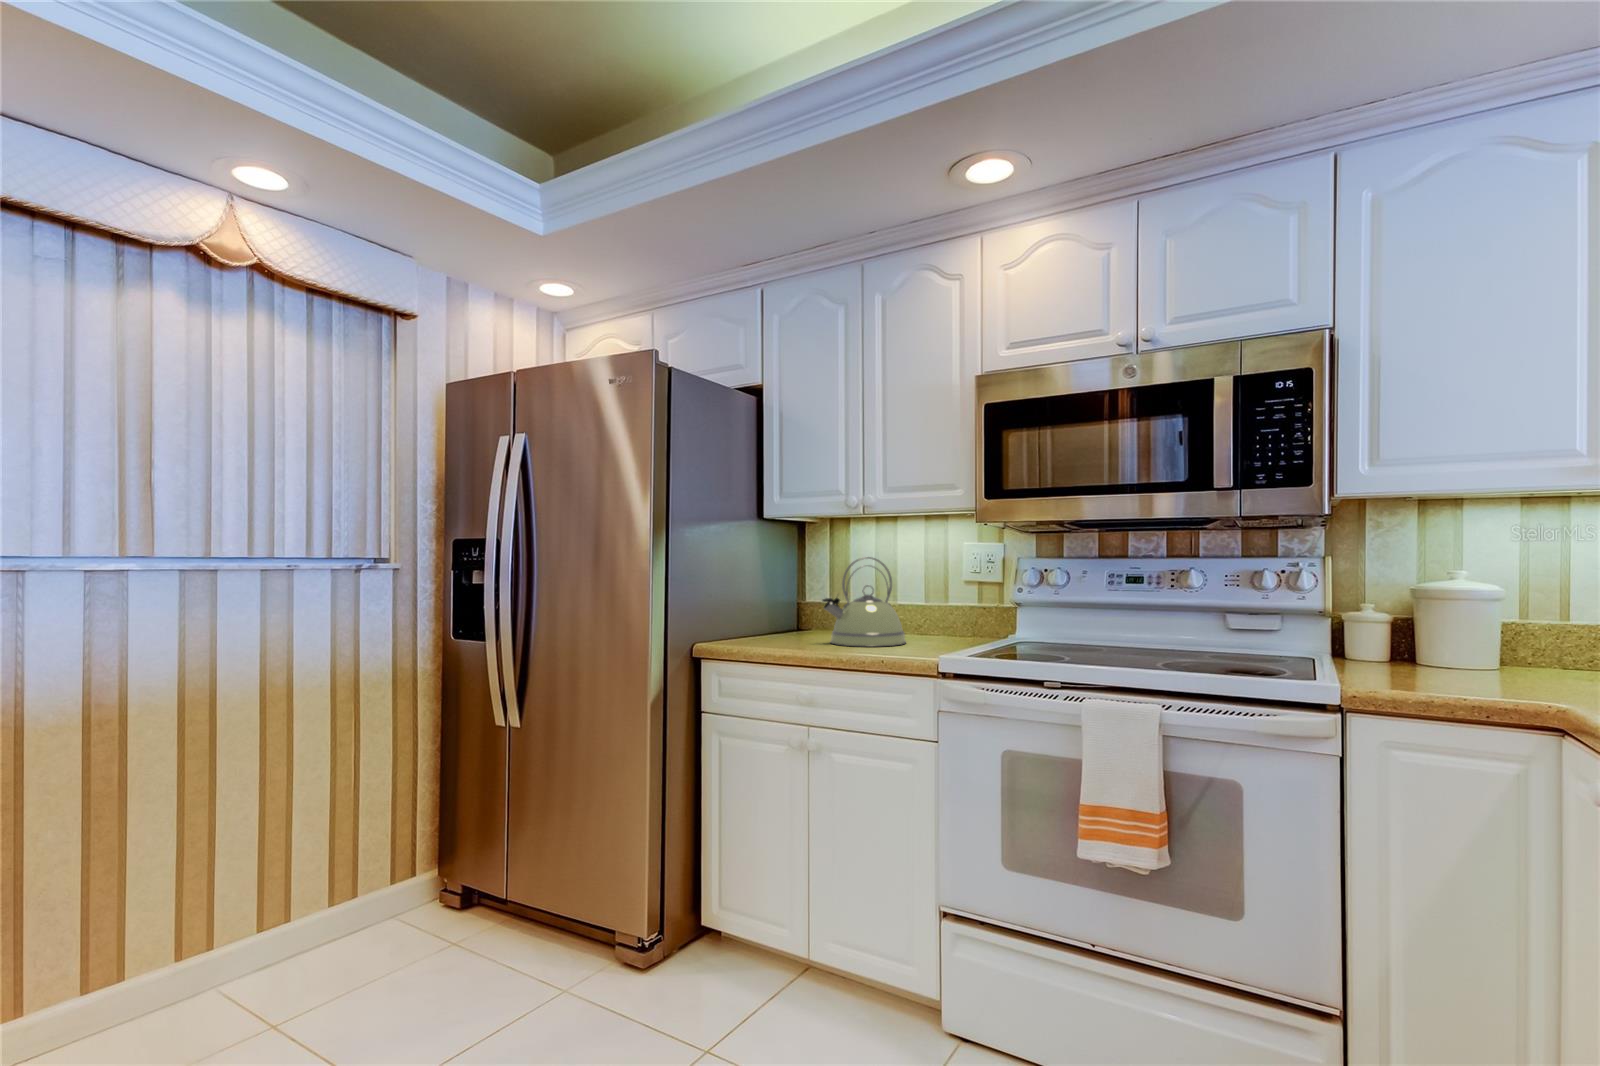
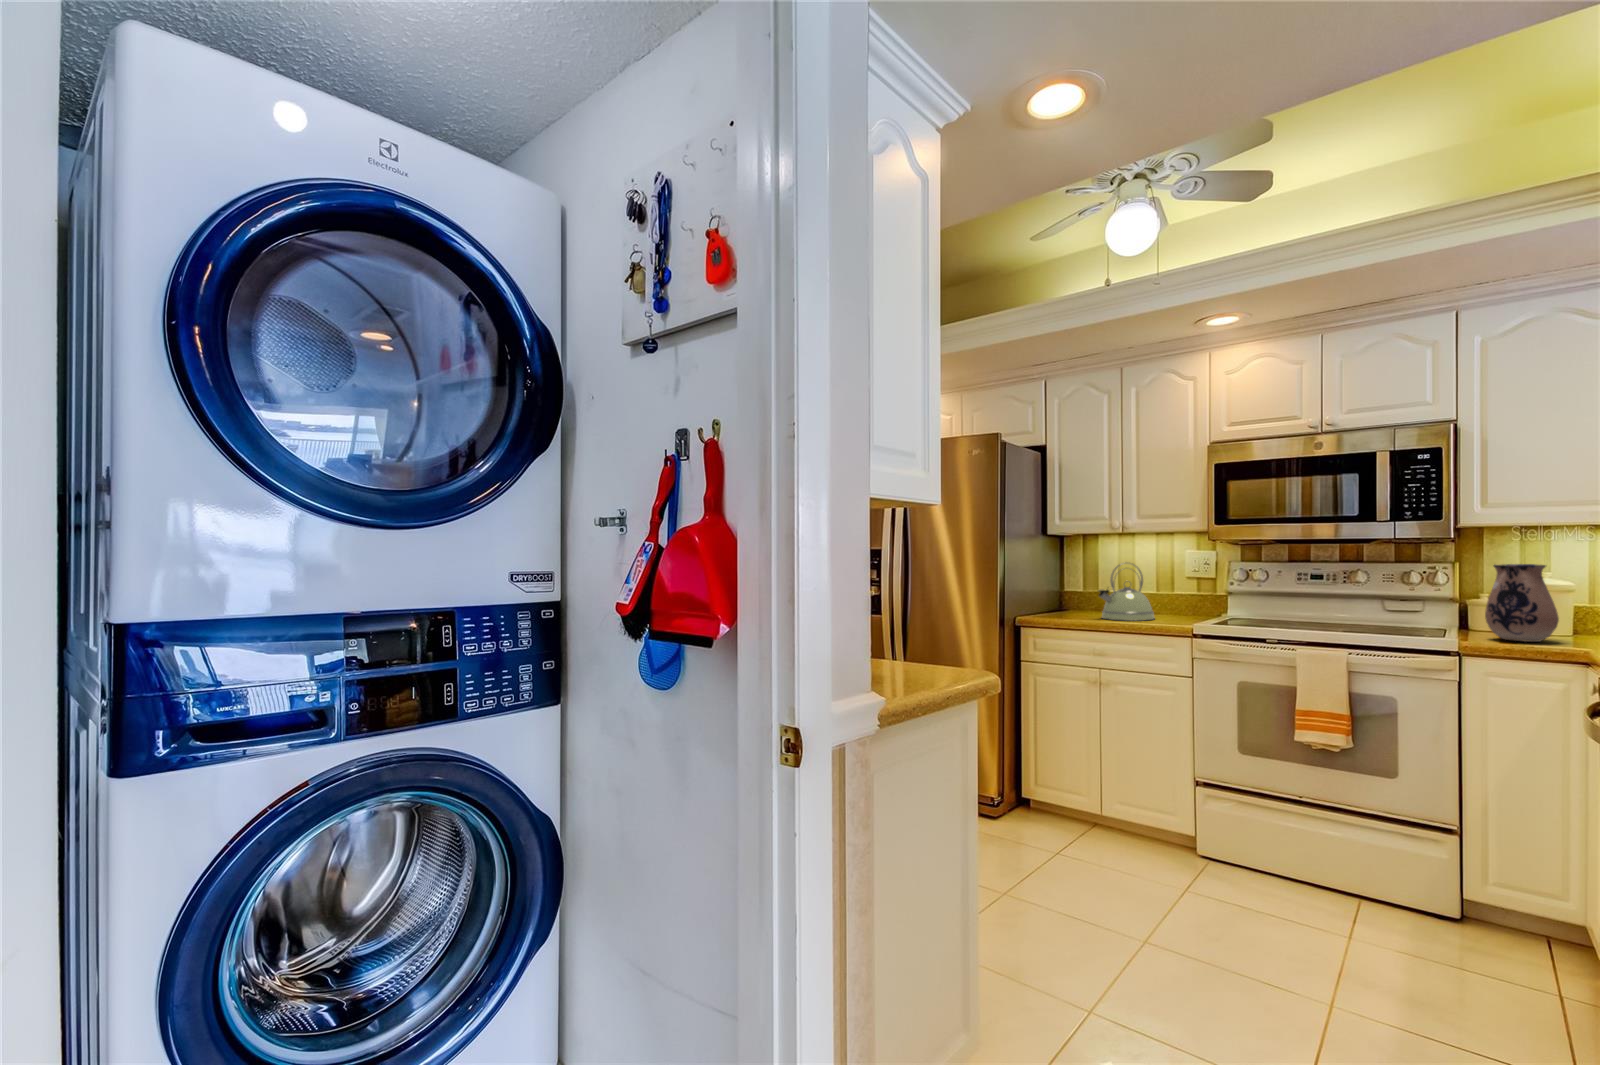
ceramic pitcher: none [1380,552,1499,687] -> present [1485,564,1559,642]

